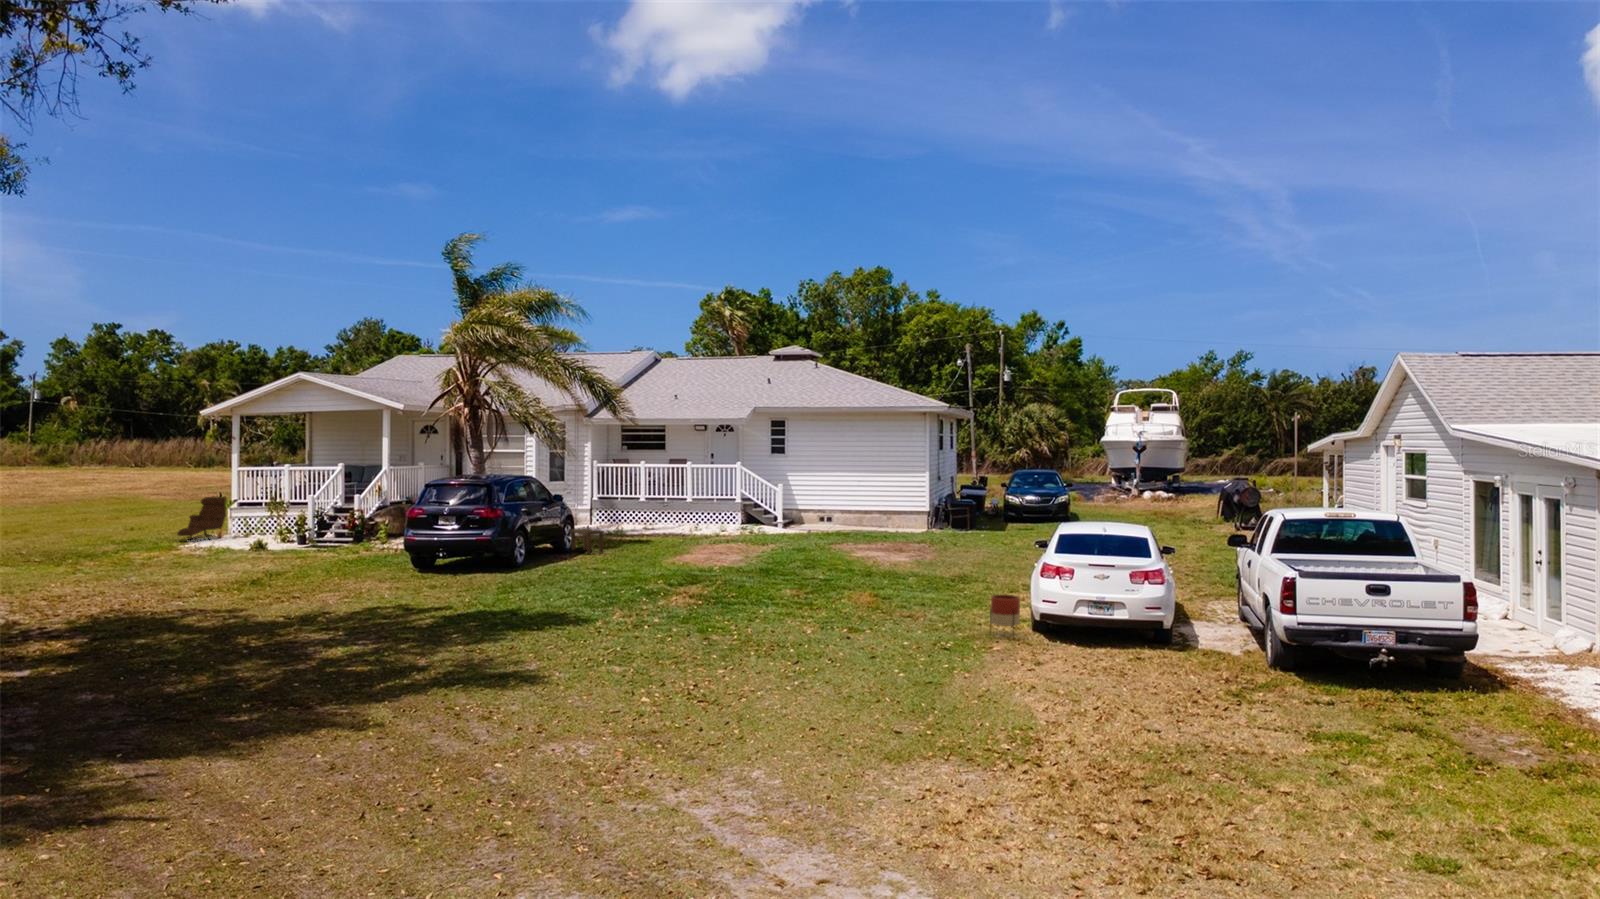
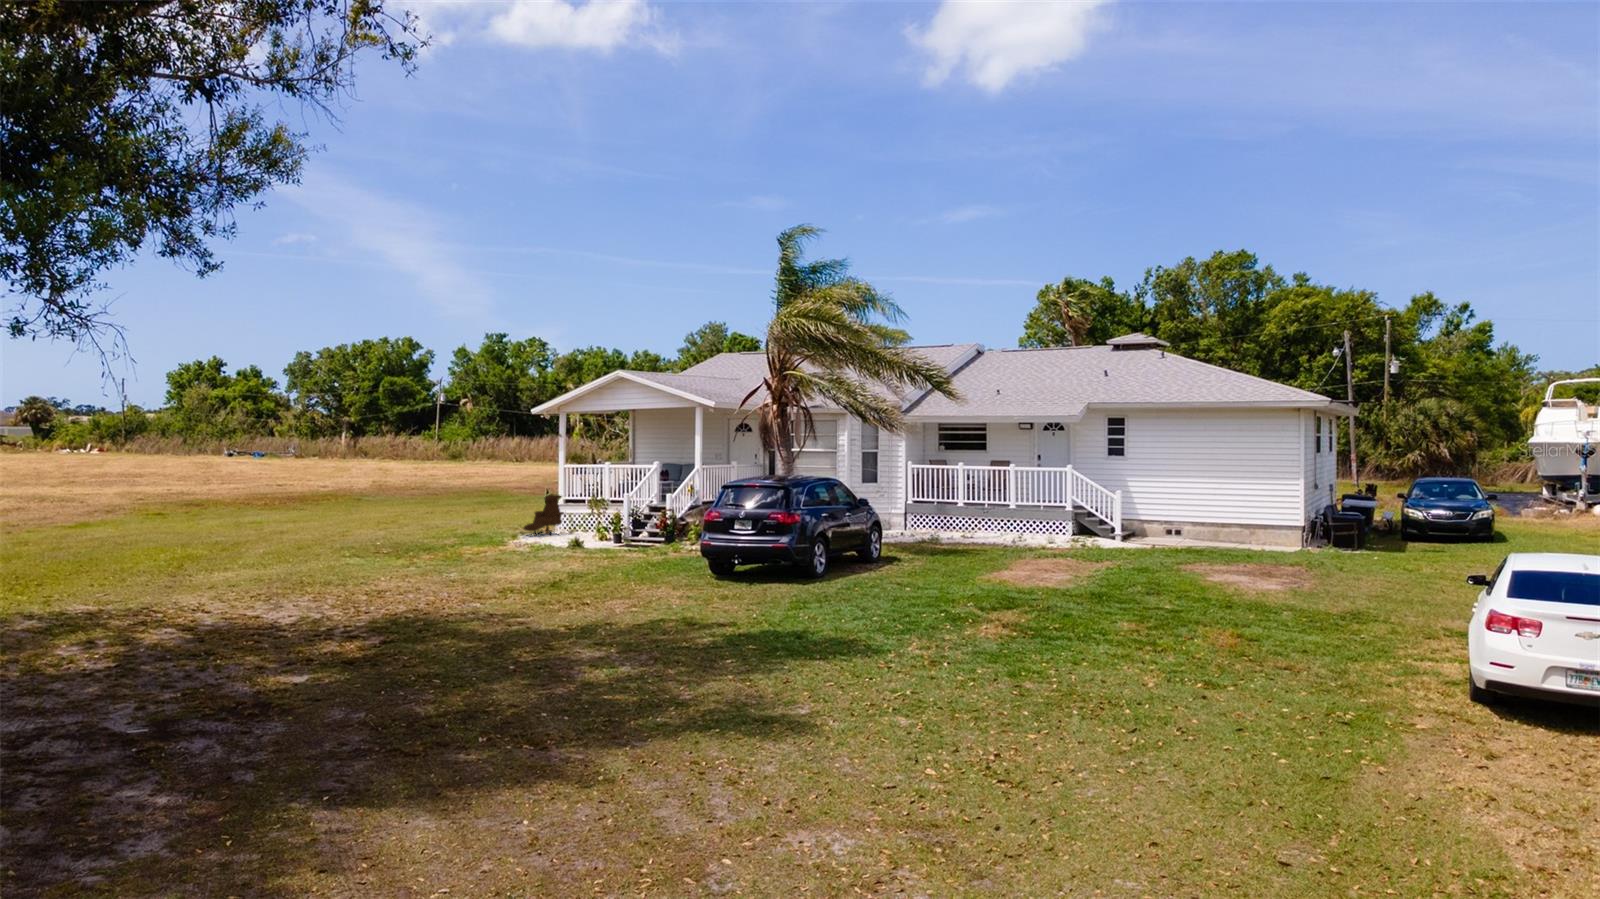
bench: present [571,528,604,554] -> none [879,535,913,564]
planter: present [990,595,1020,627] -> none [1424,653,1474,718]

